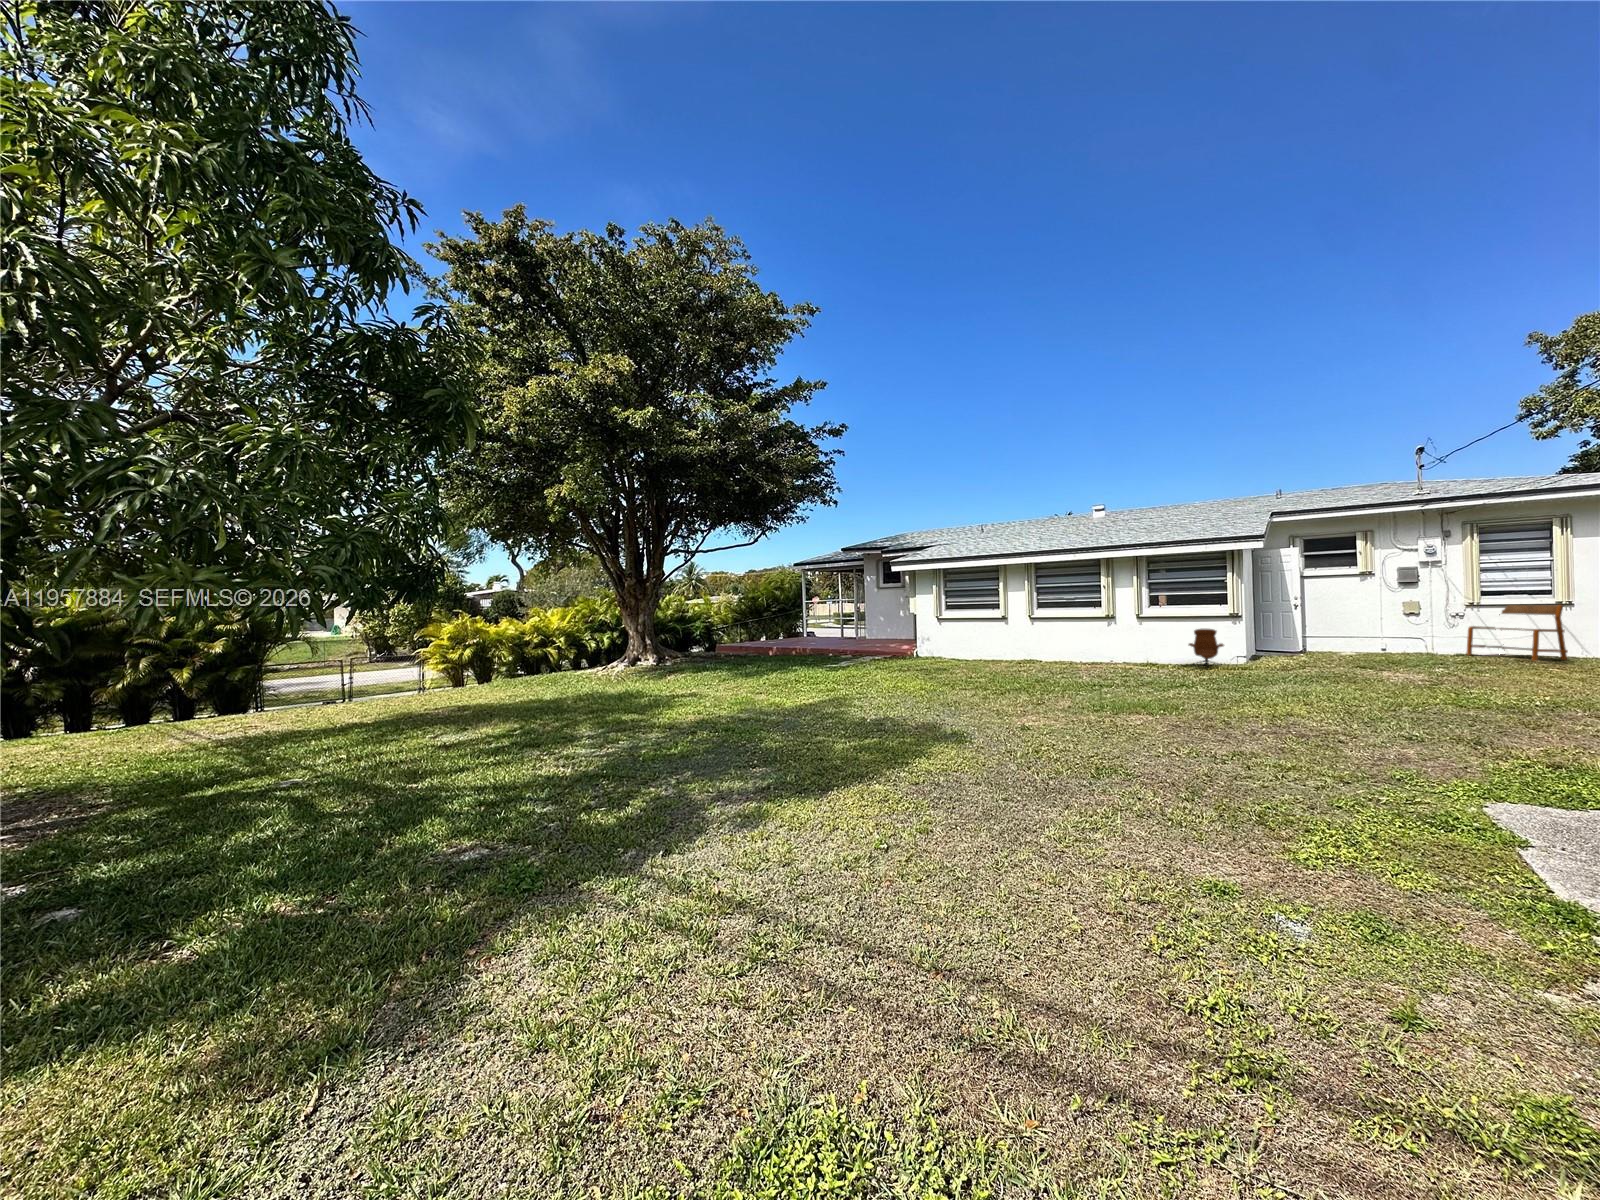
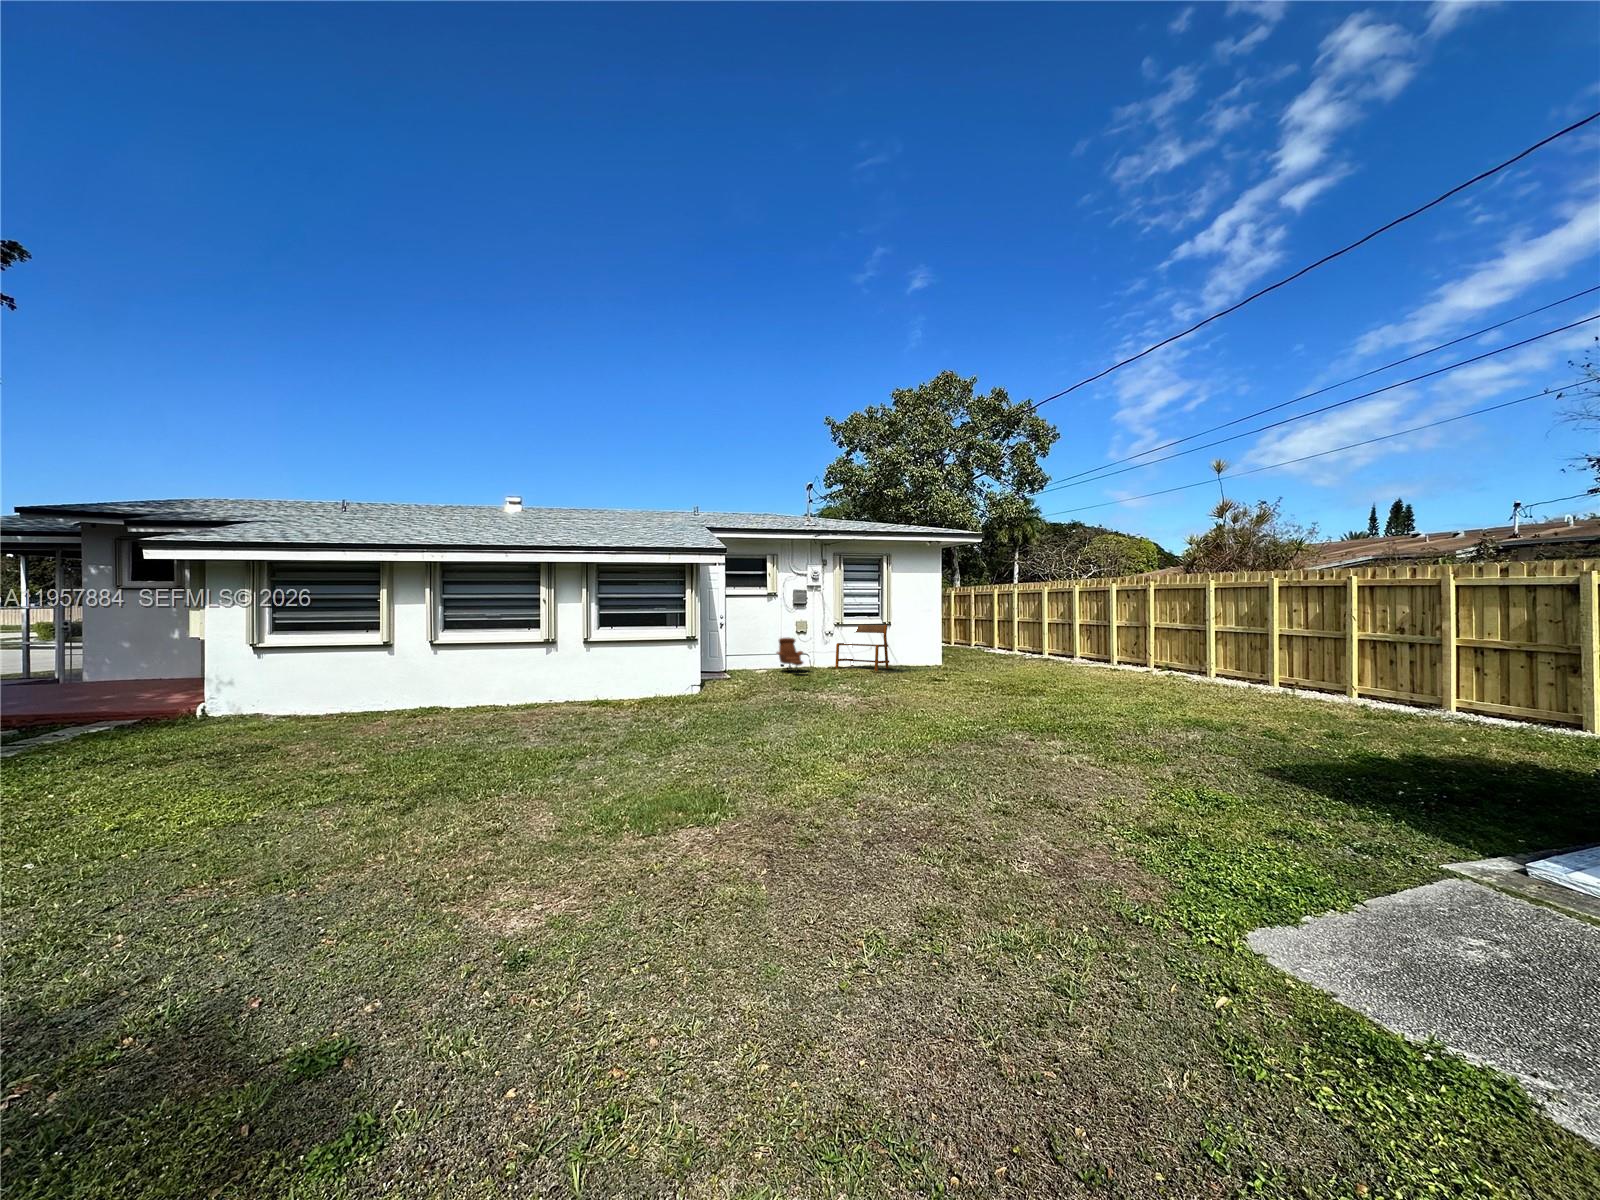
lounge chair: present [1189,629,1224,667] -> present [777,638,803,672]

